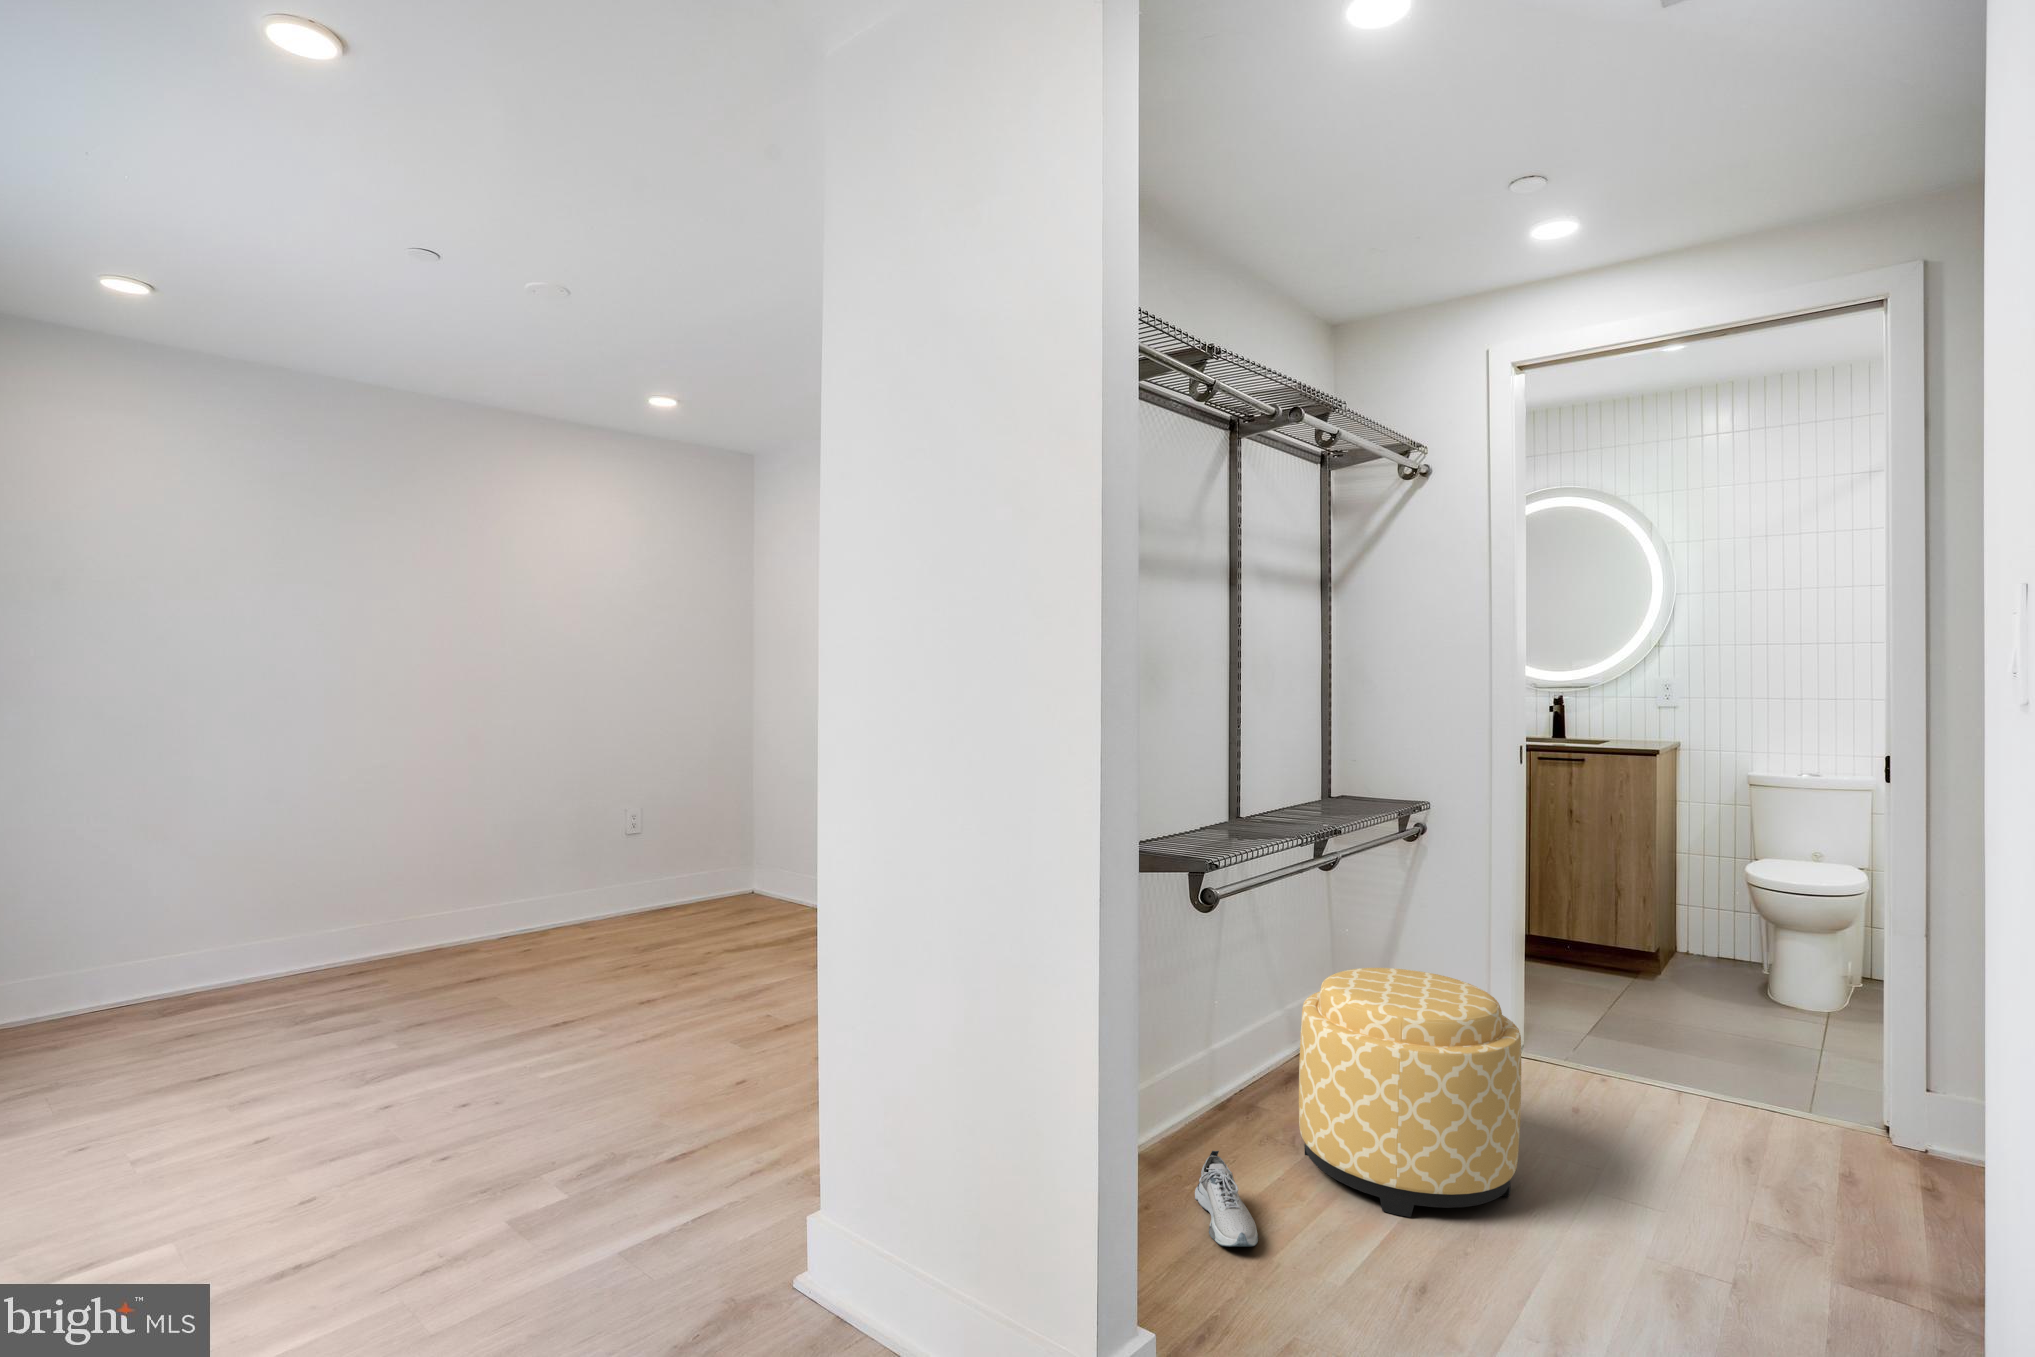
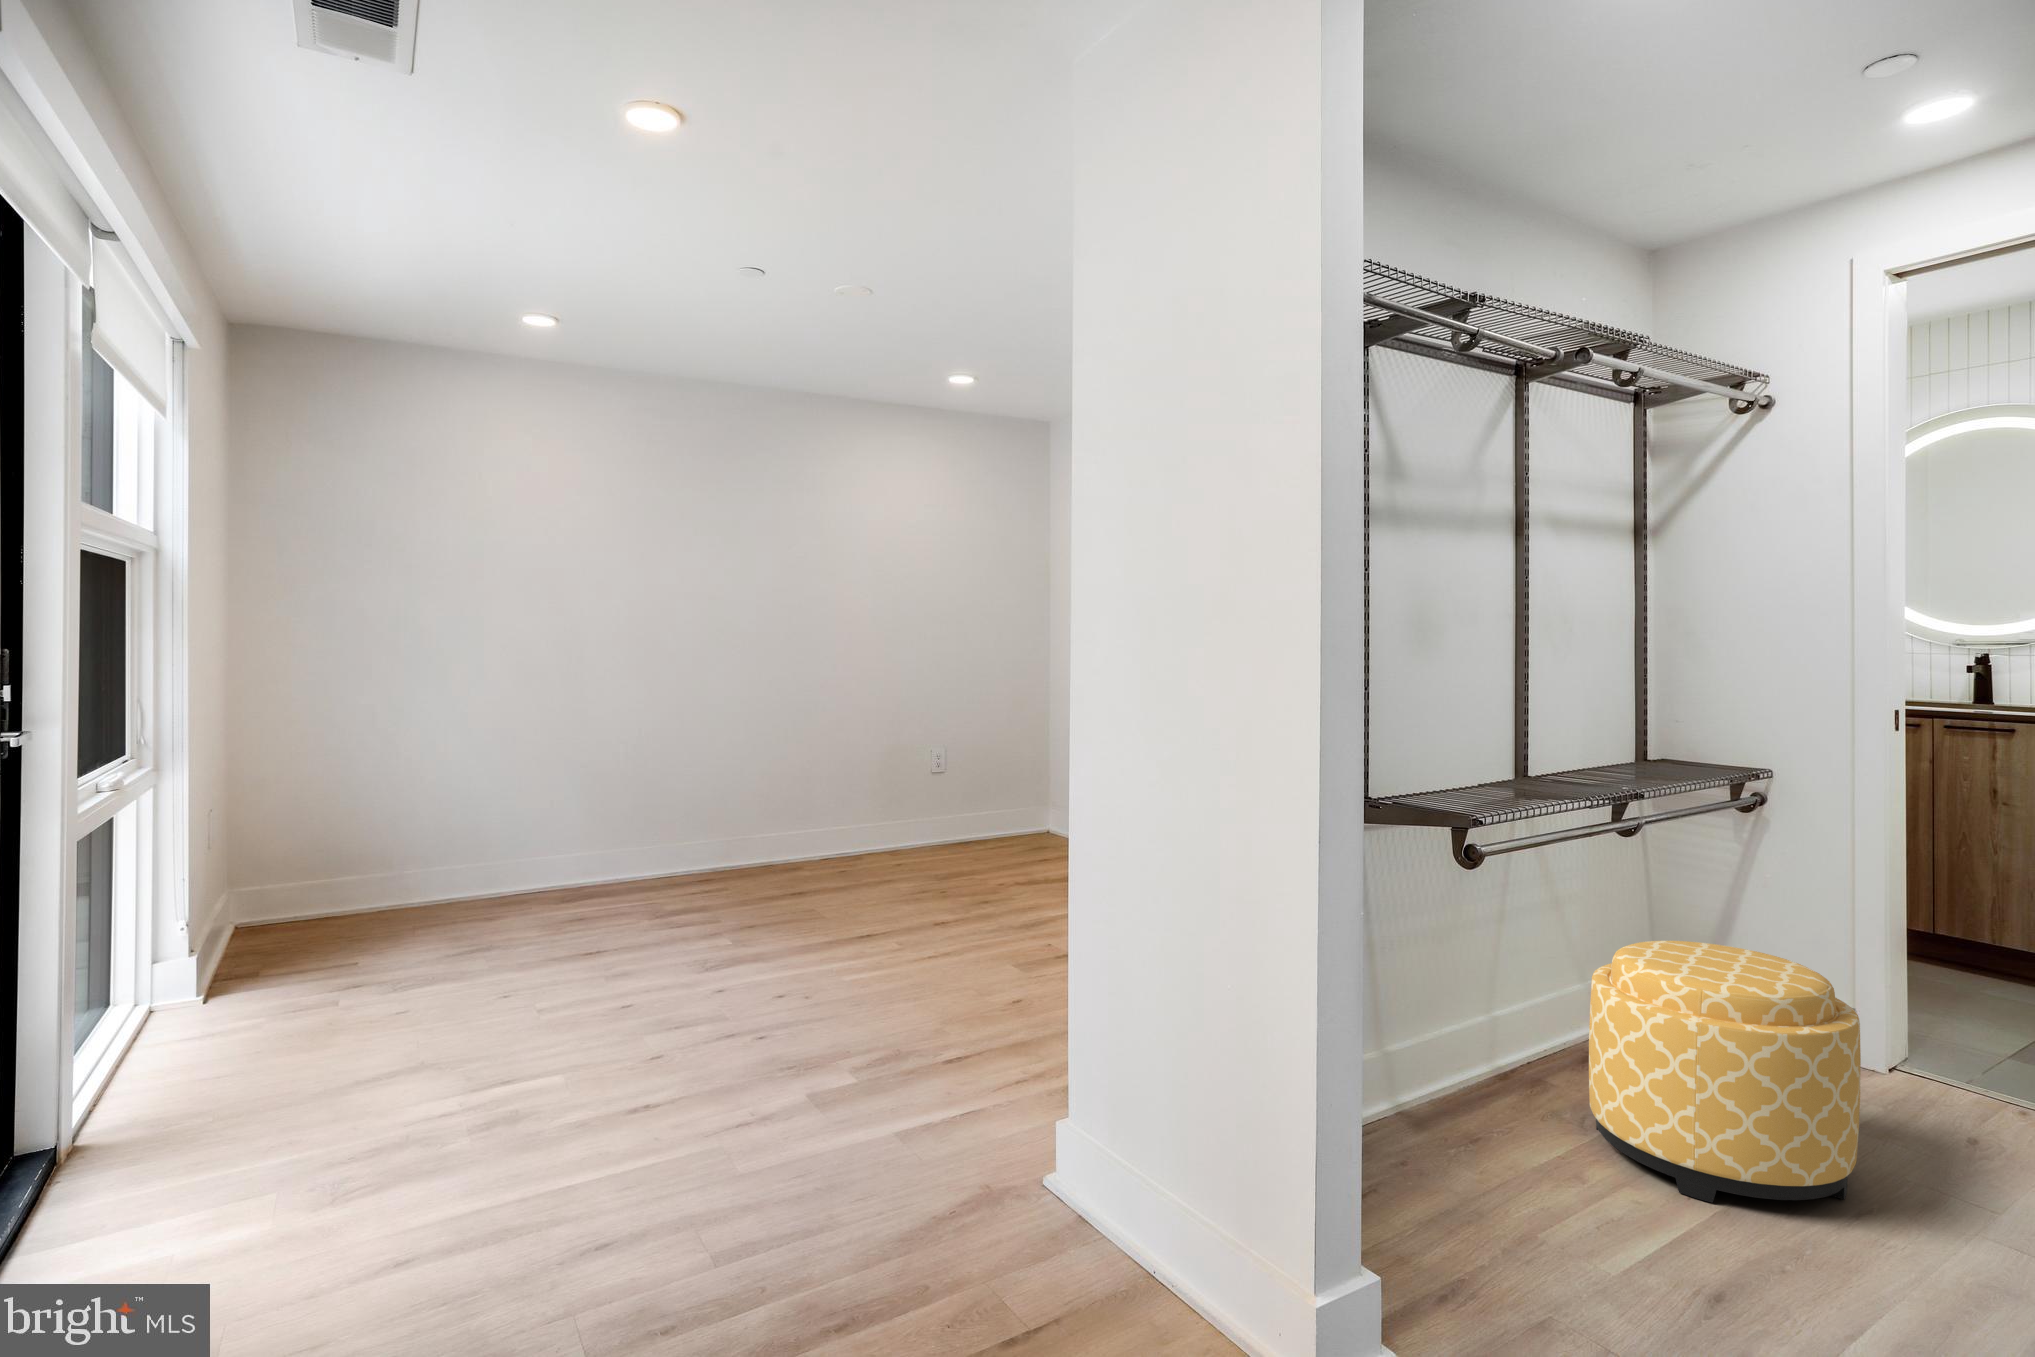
shoe: present [1195,1151,1258,1247] -> none [1463,1108,1528,1204]

